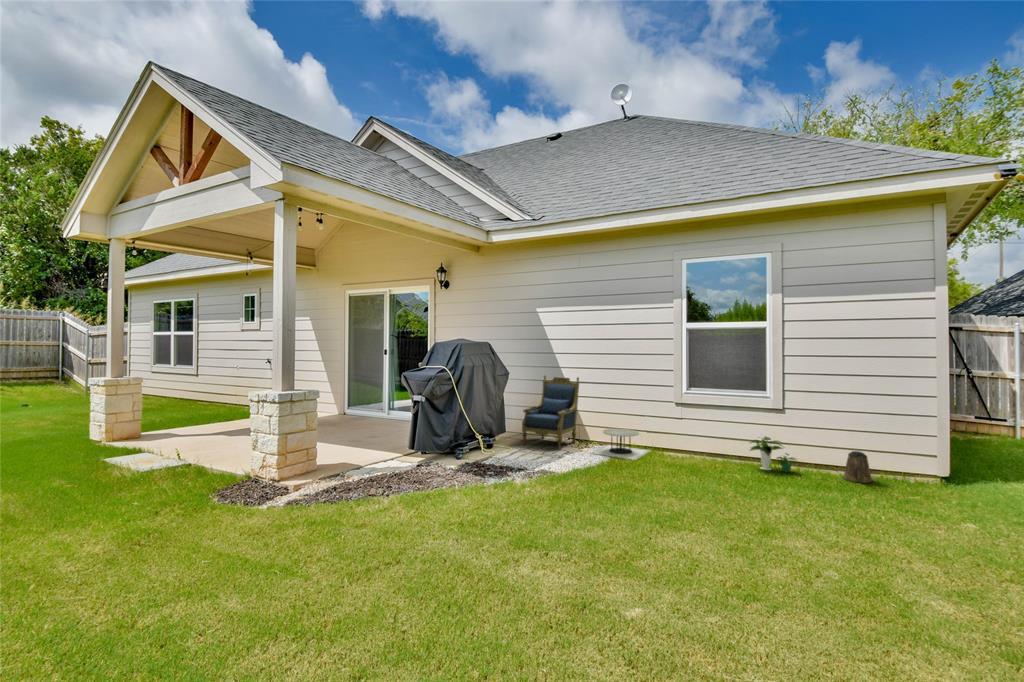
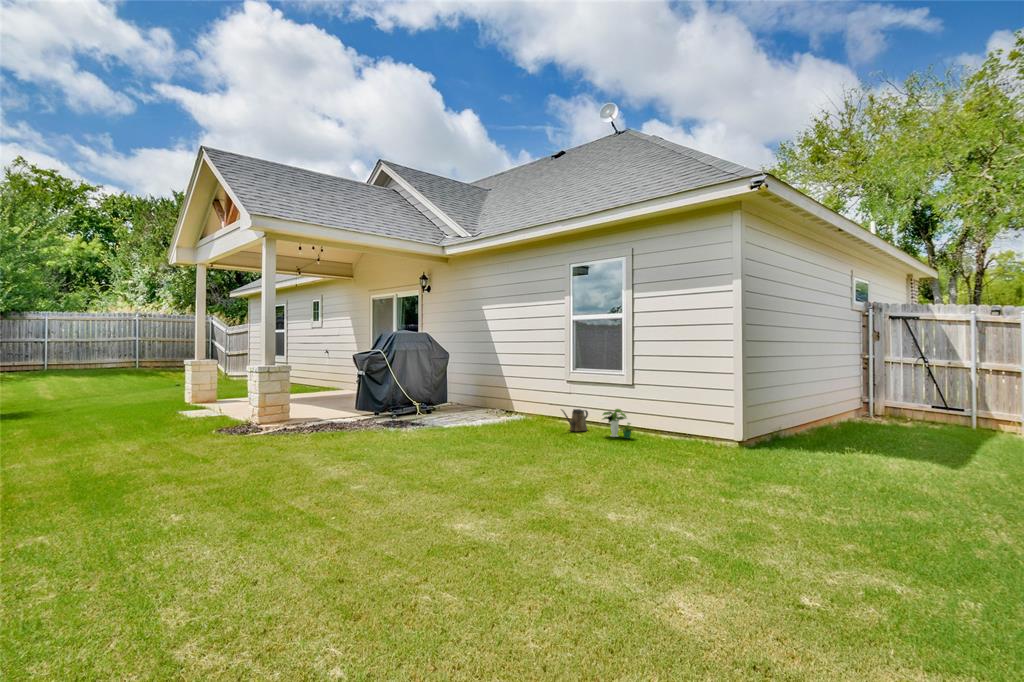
armchair: present [522,376,579,450] -> none [457,355,507,419]
side table: present [591,429,650,460] -> none [496,404,551,426]
watering can: present [843,451,873,483] -> present [562,409,588,432]

